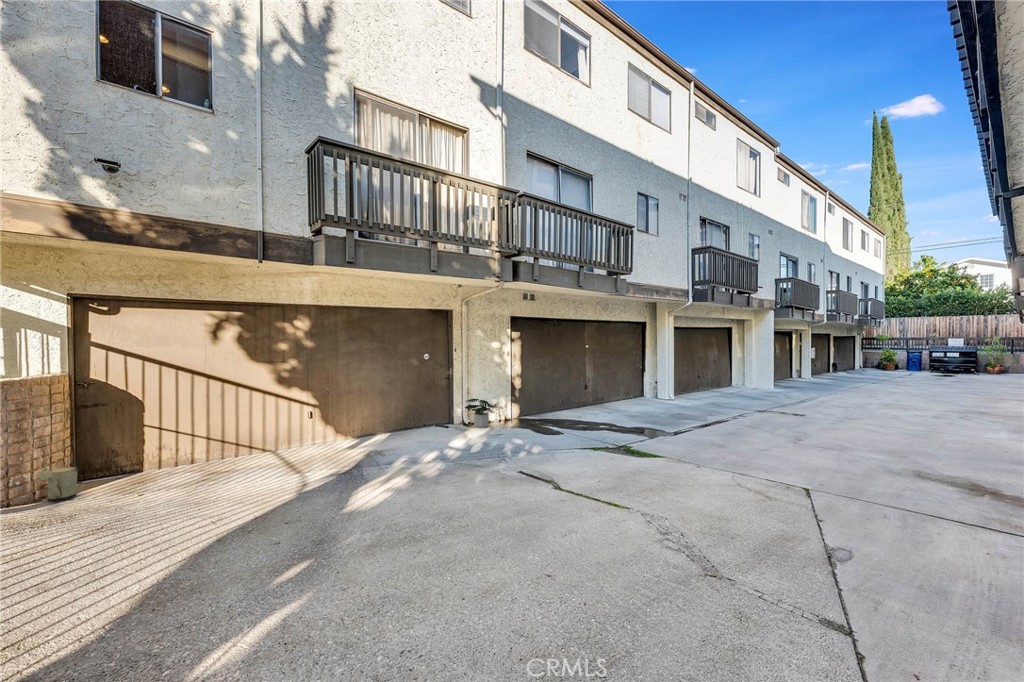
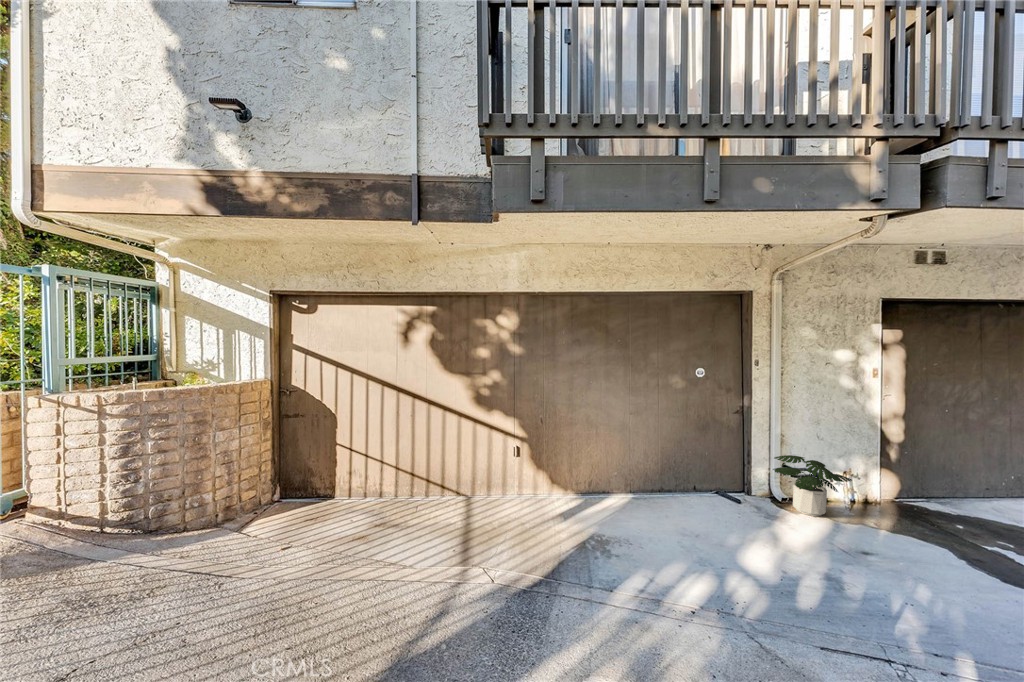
watering can: present [38,460,77,501] -> none [204,480,255,530]

